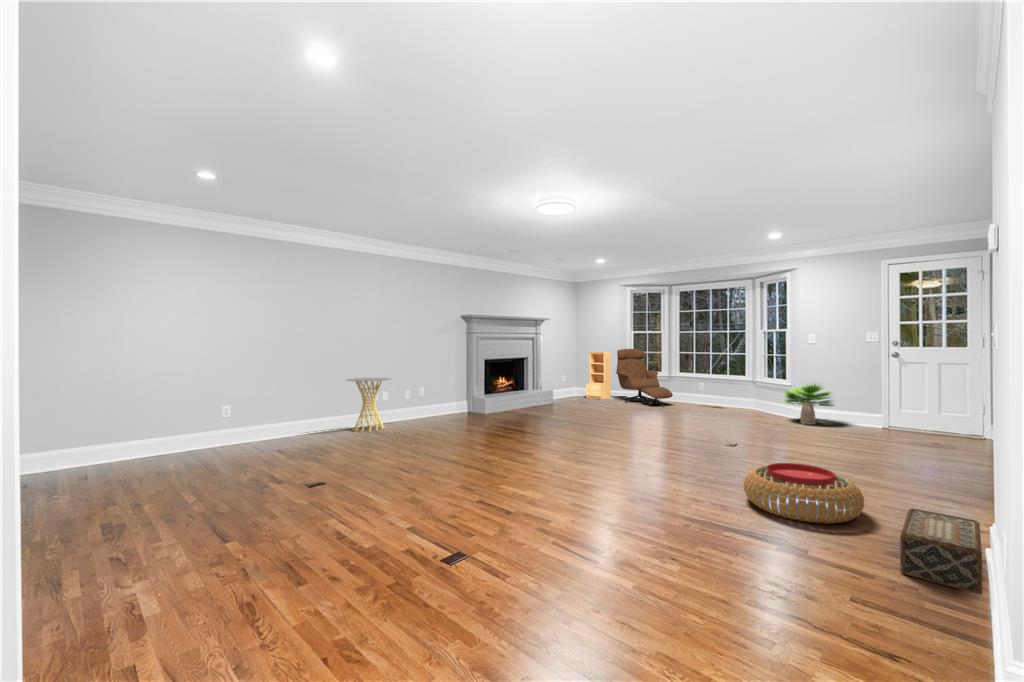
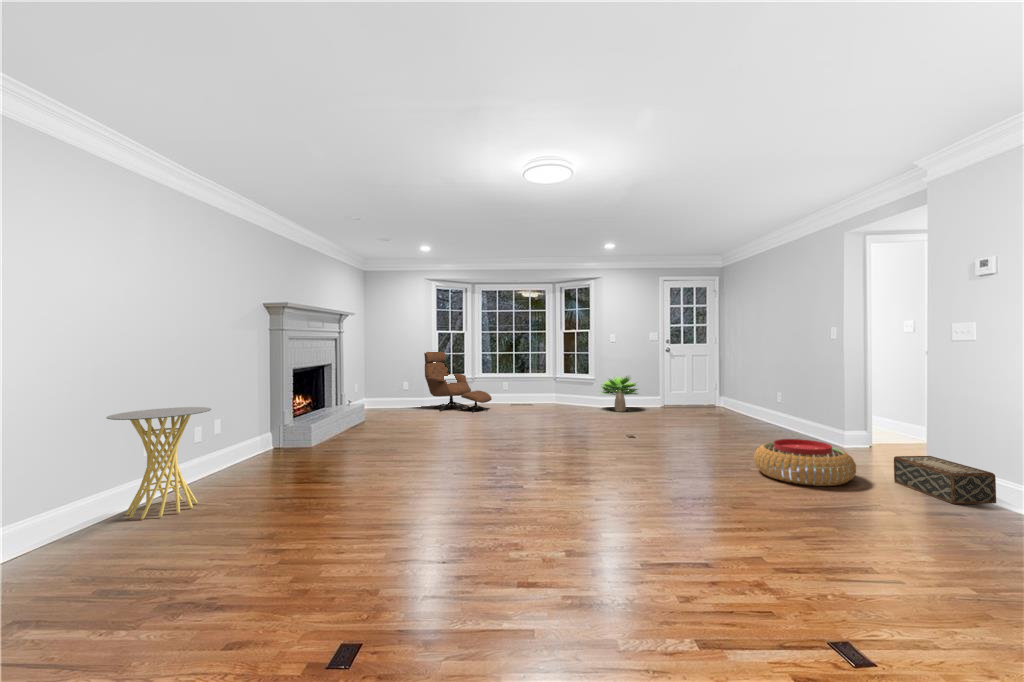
bookshelf: present [586,352,611,399] -> none [387,355,412,412]

